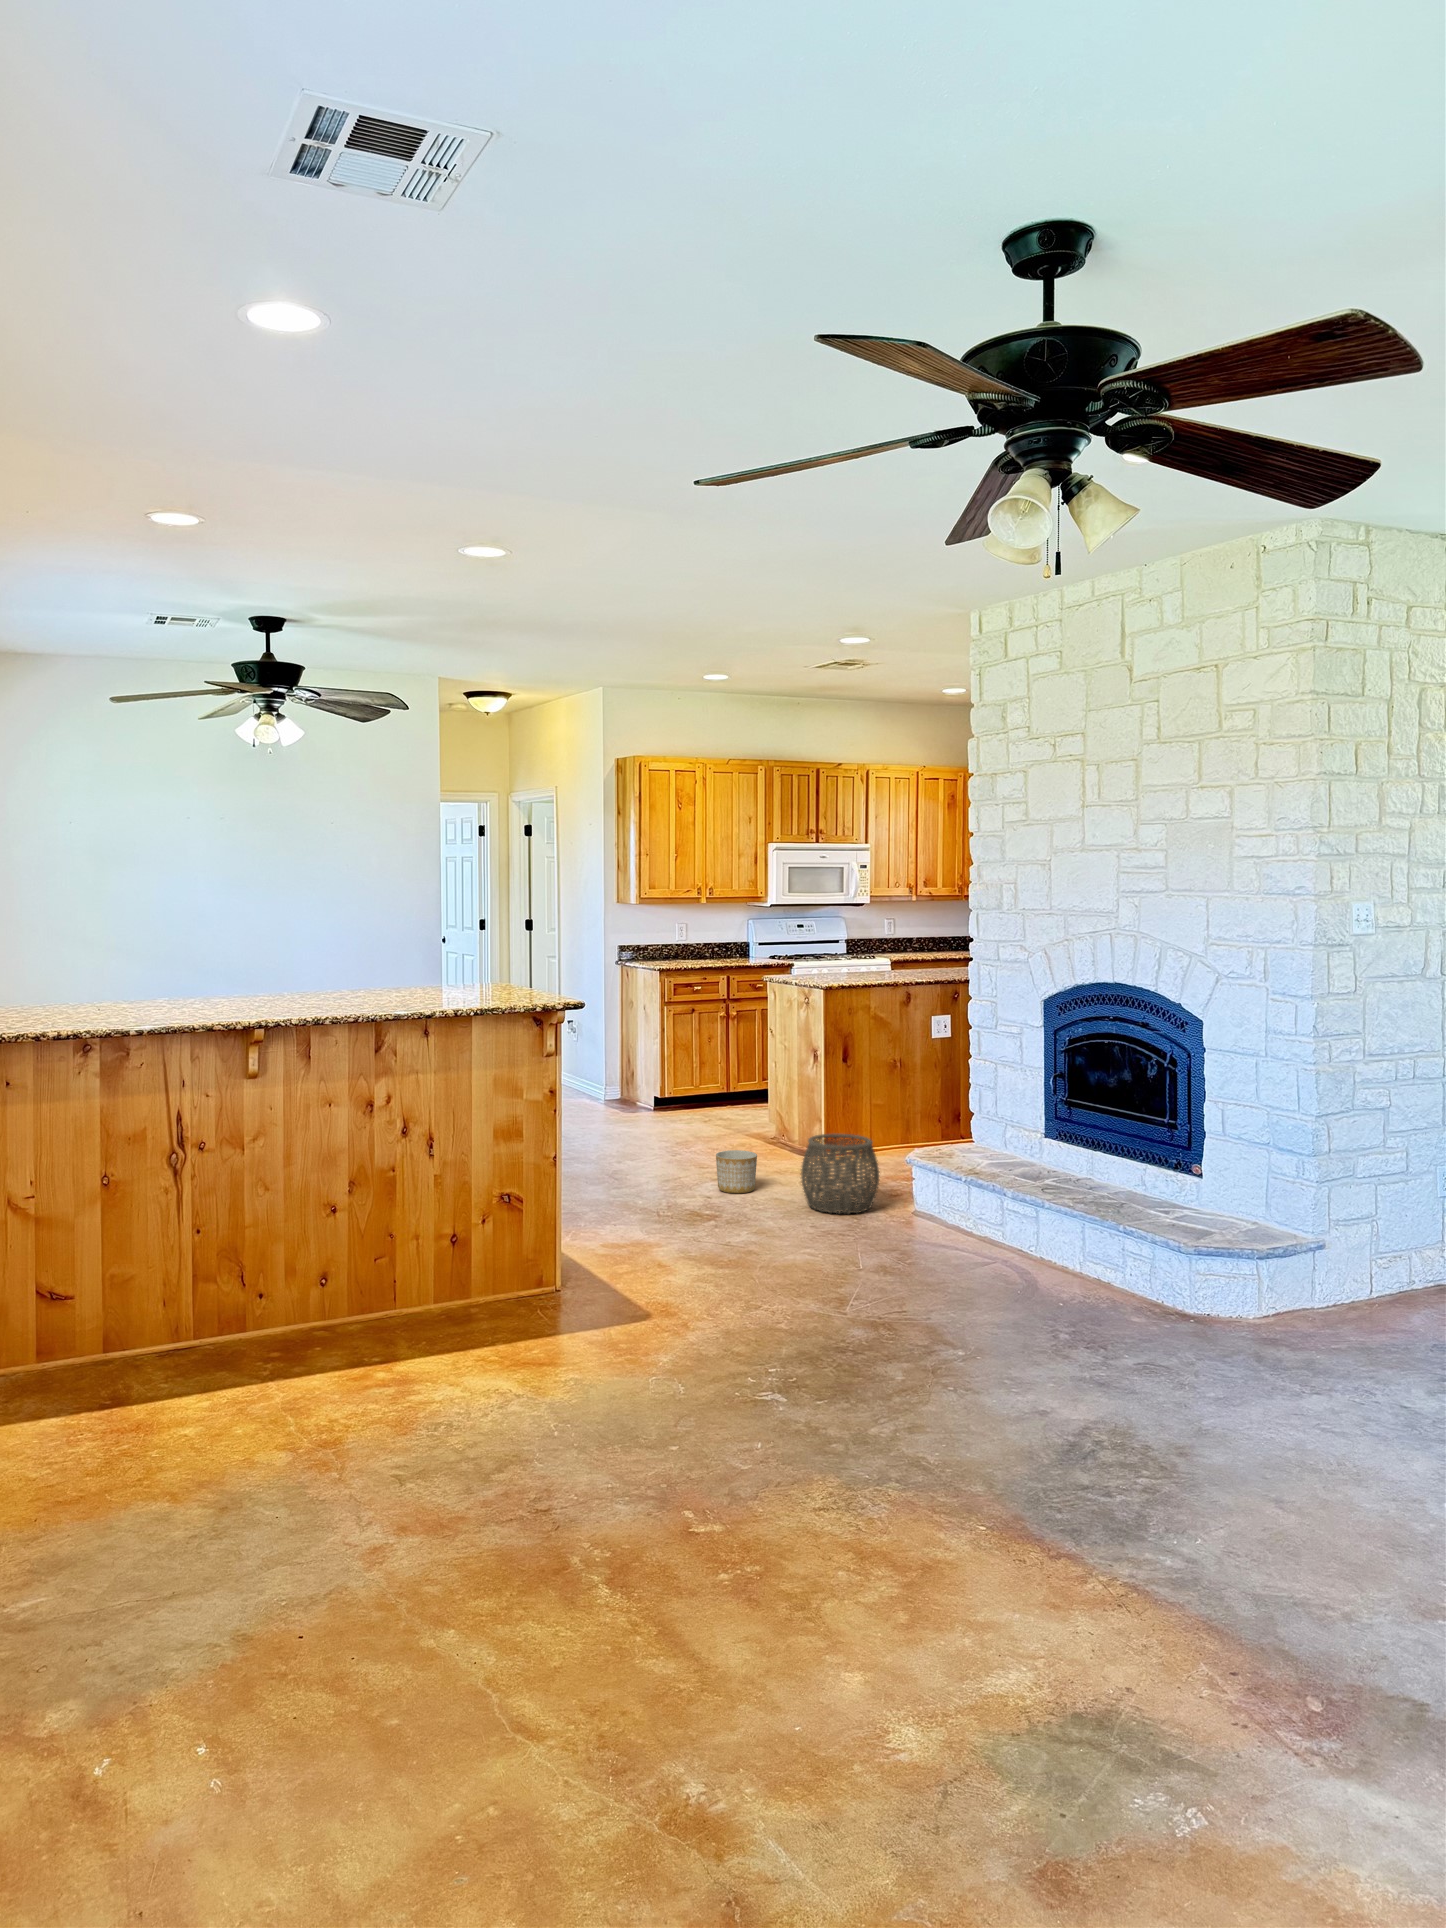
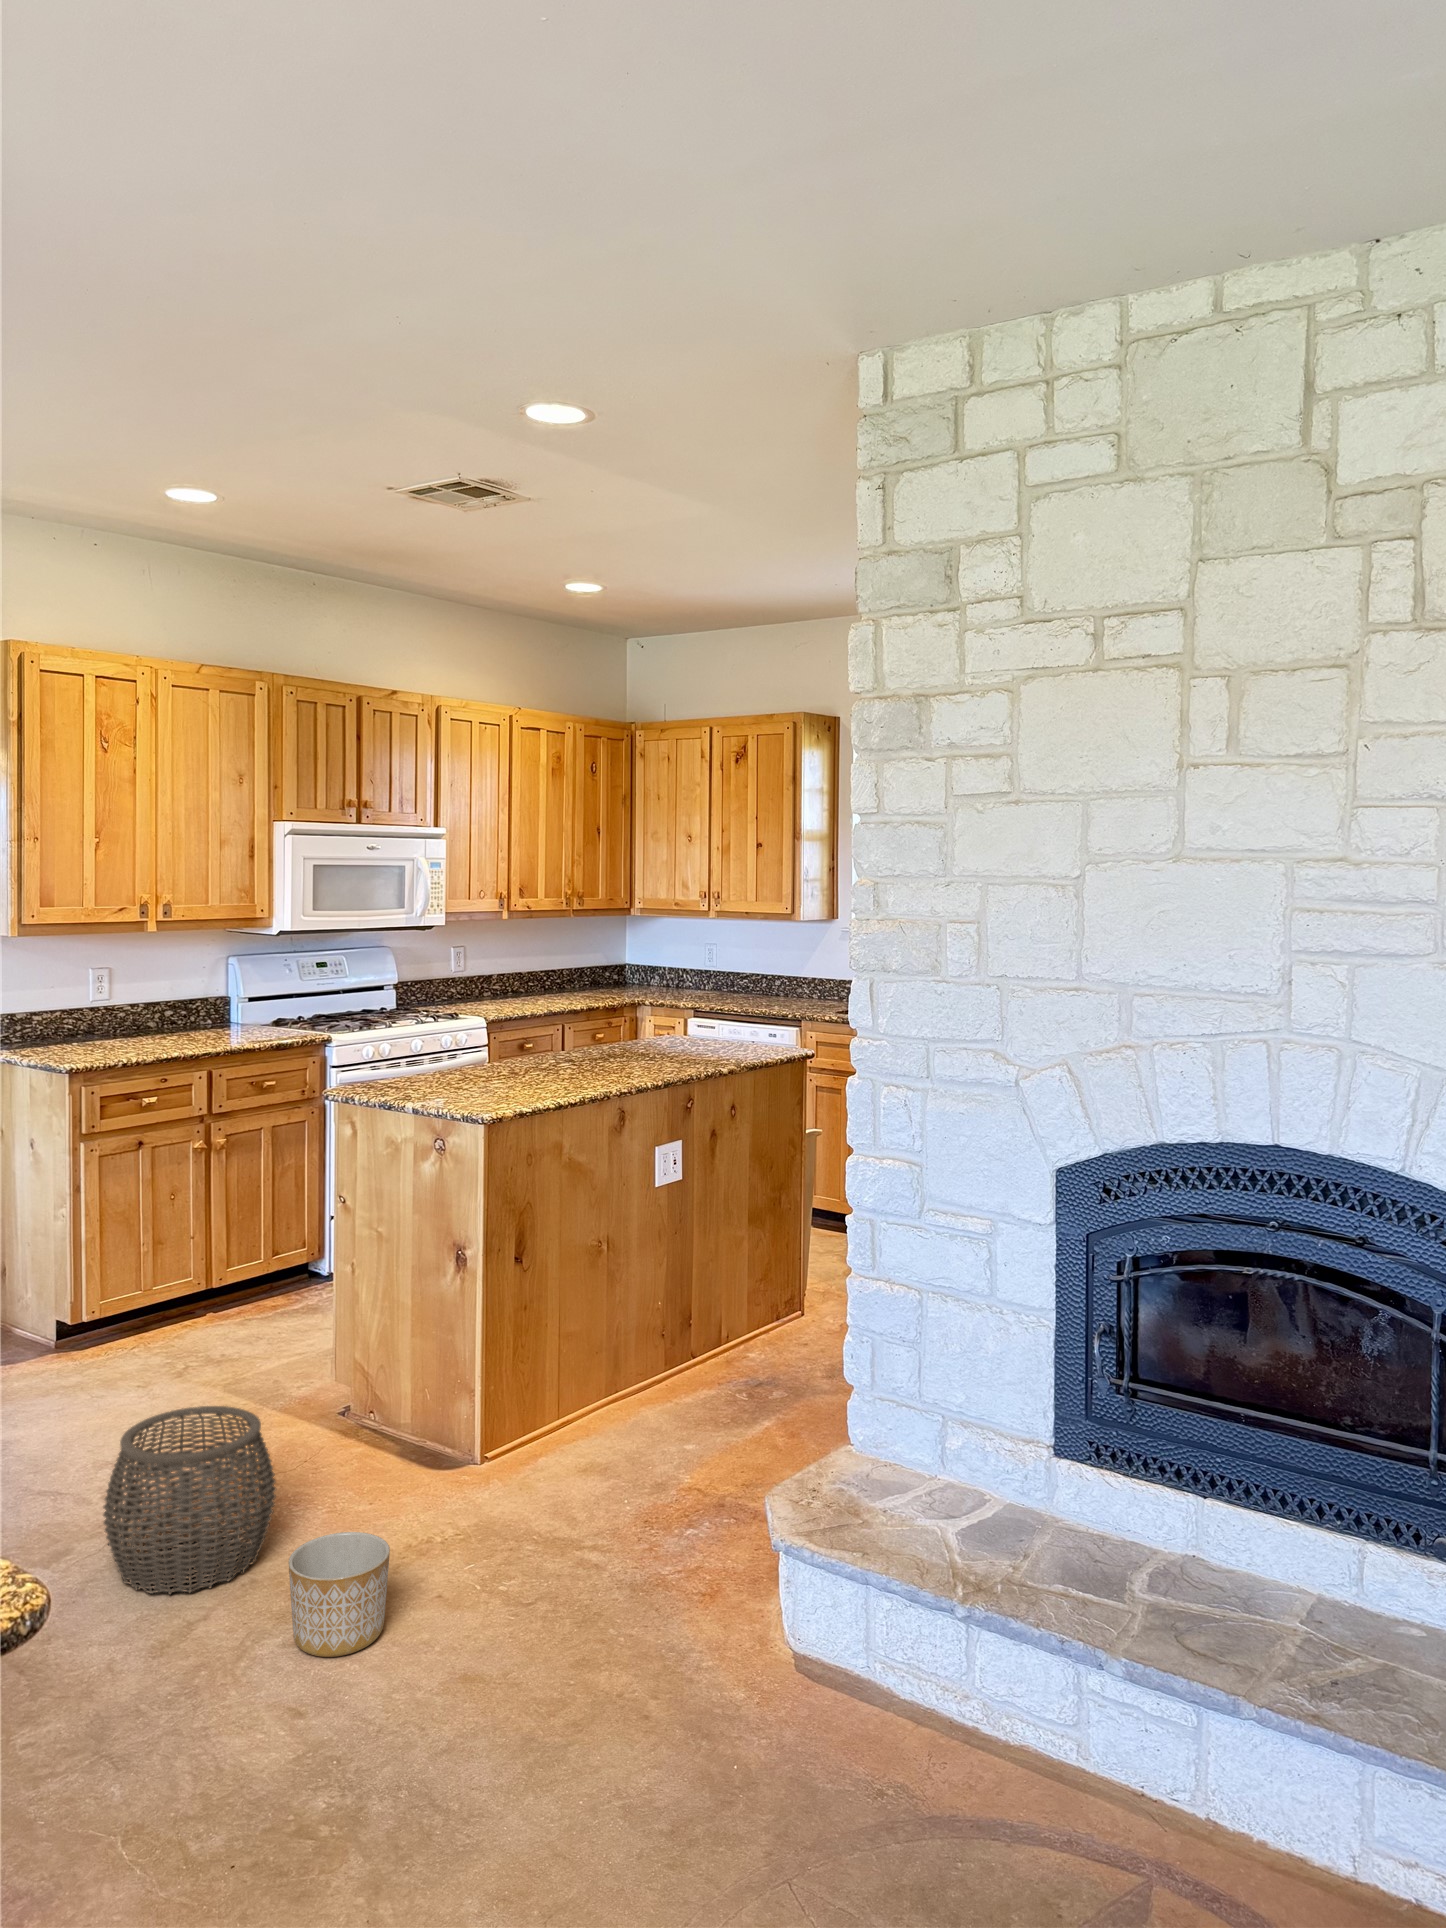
woven basket: present [801,1134,879,1214] -> present [103,1406,276,1595]

